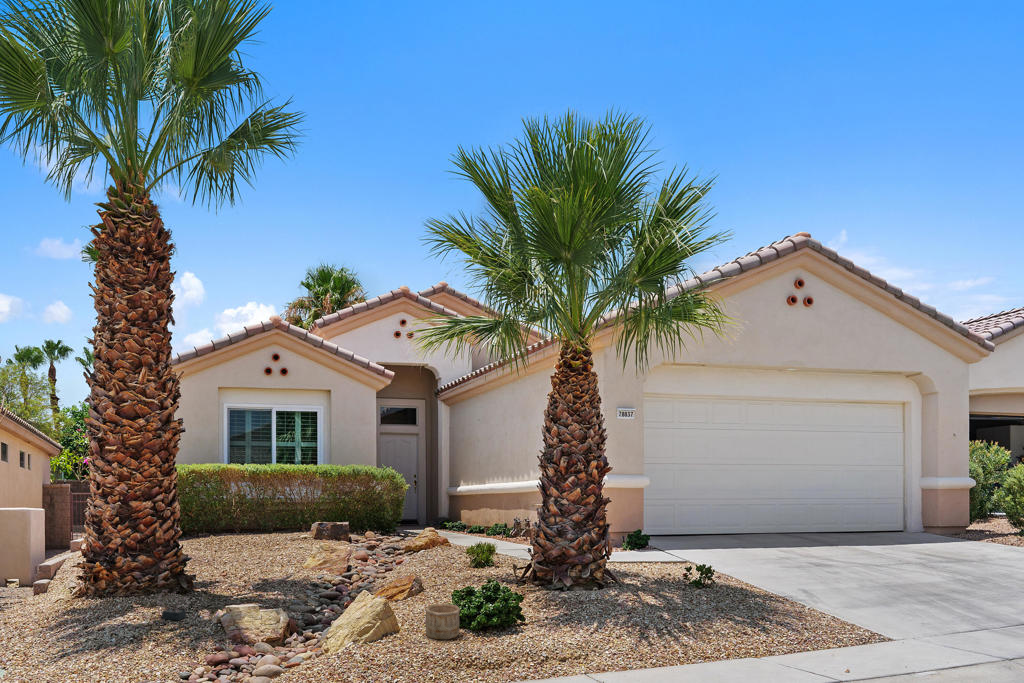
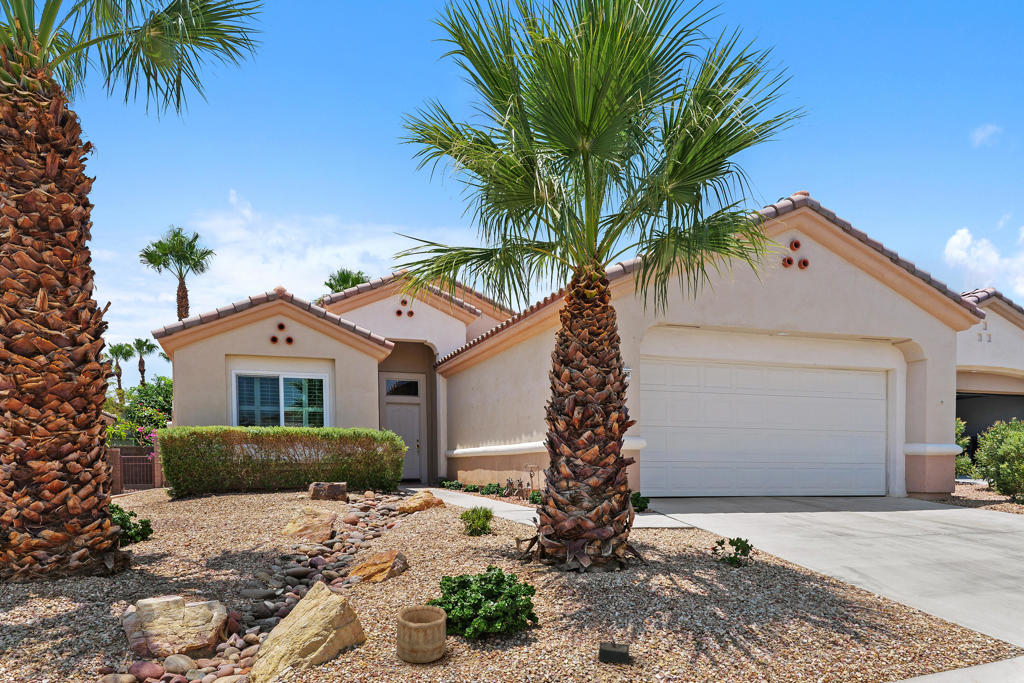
decorative plant: present [157,590,187,620] -> present [587,611,638,664]

